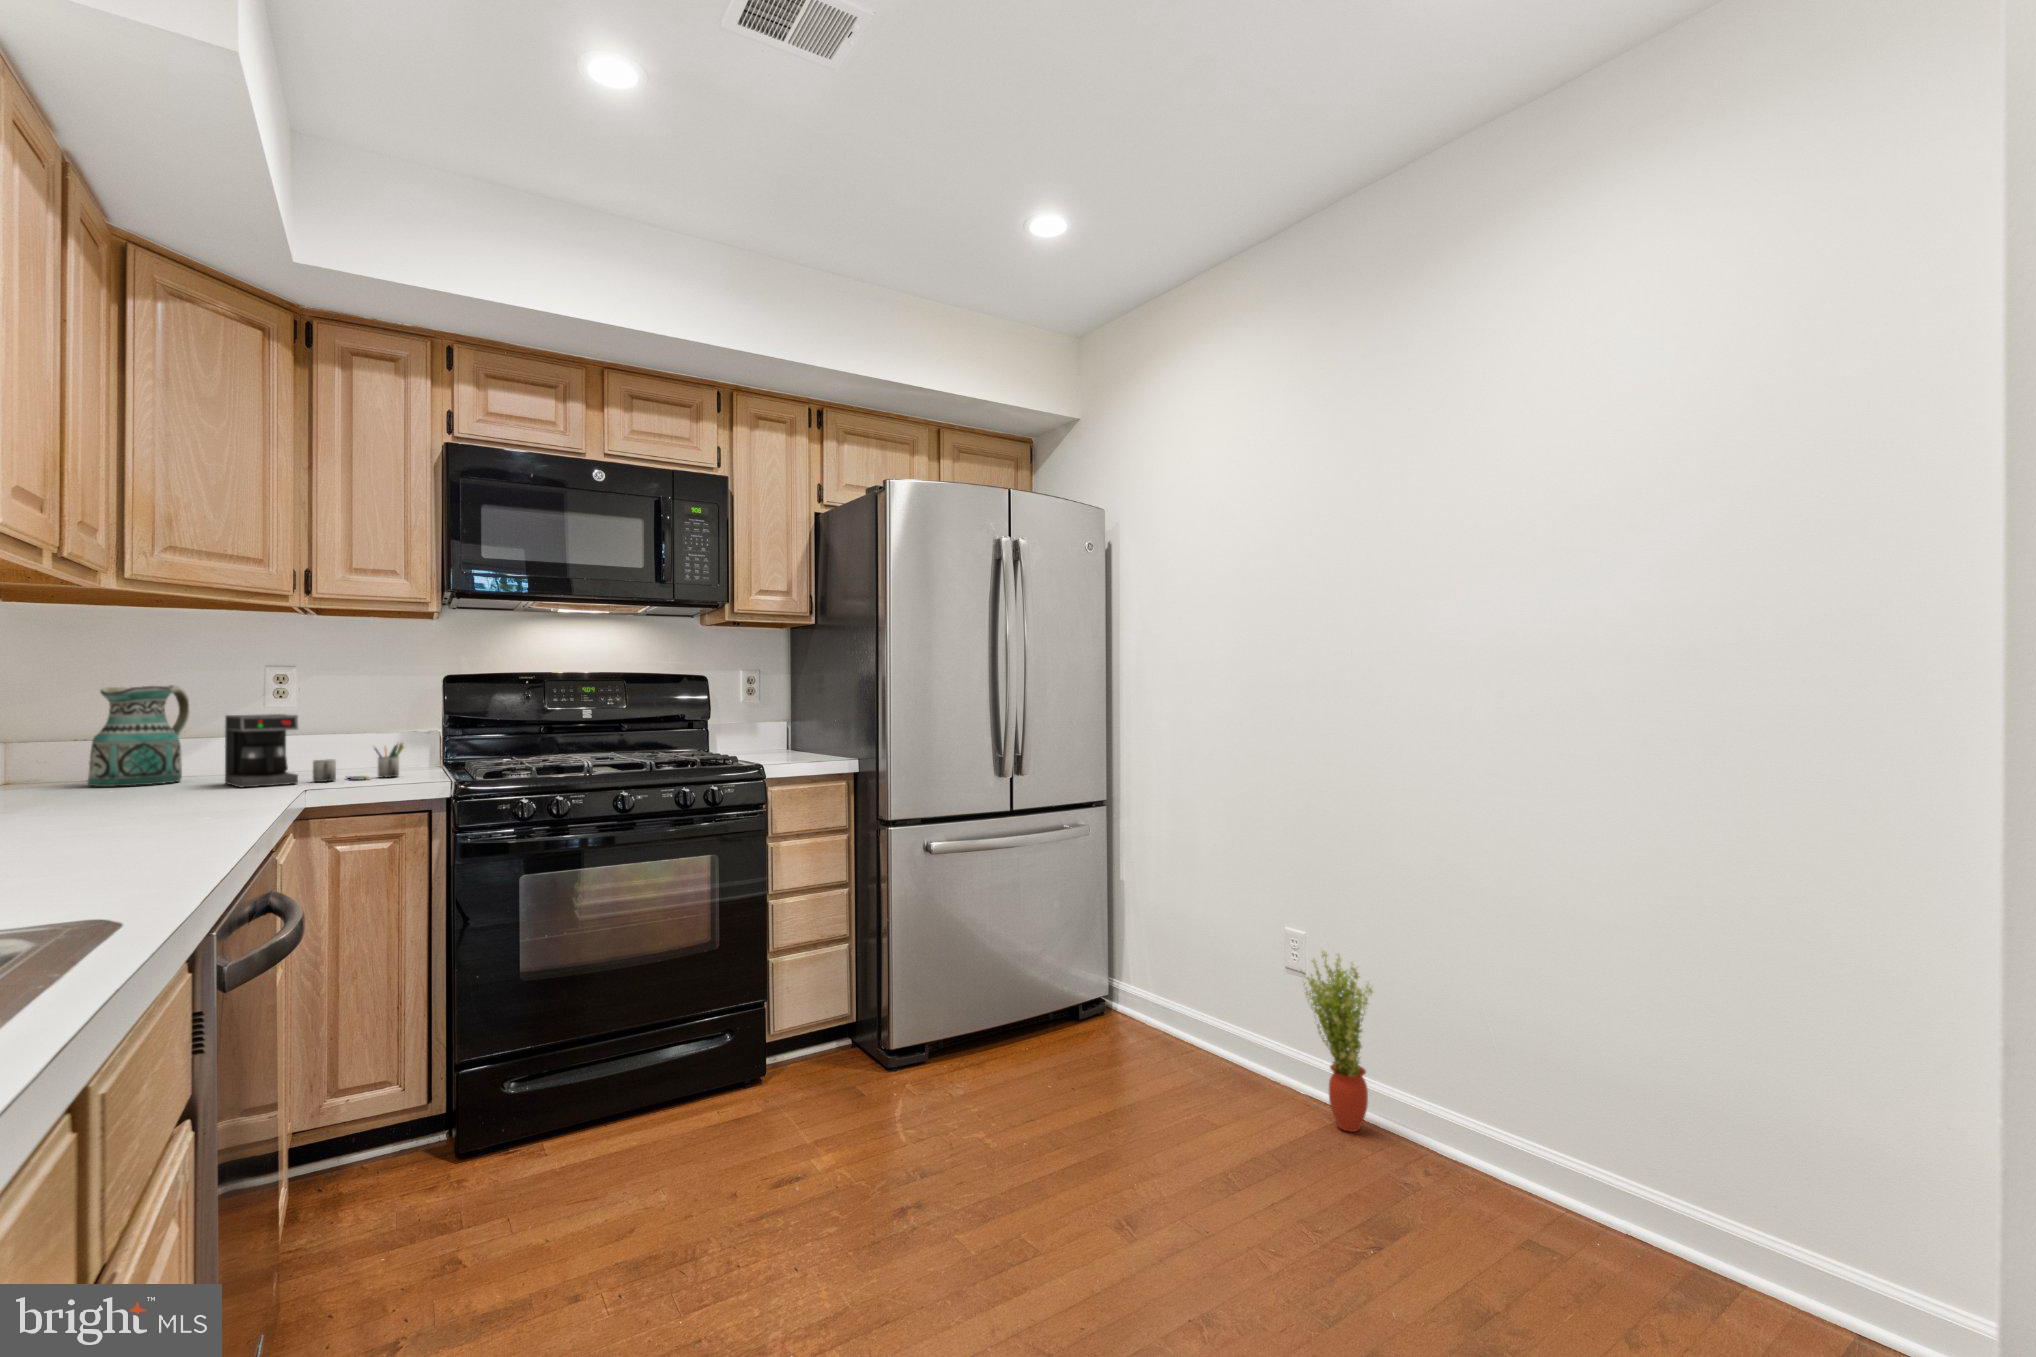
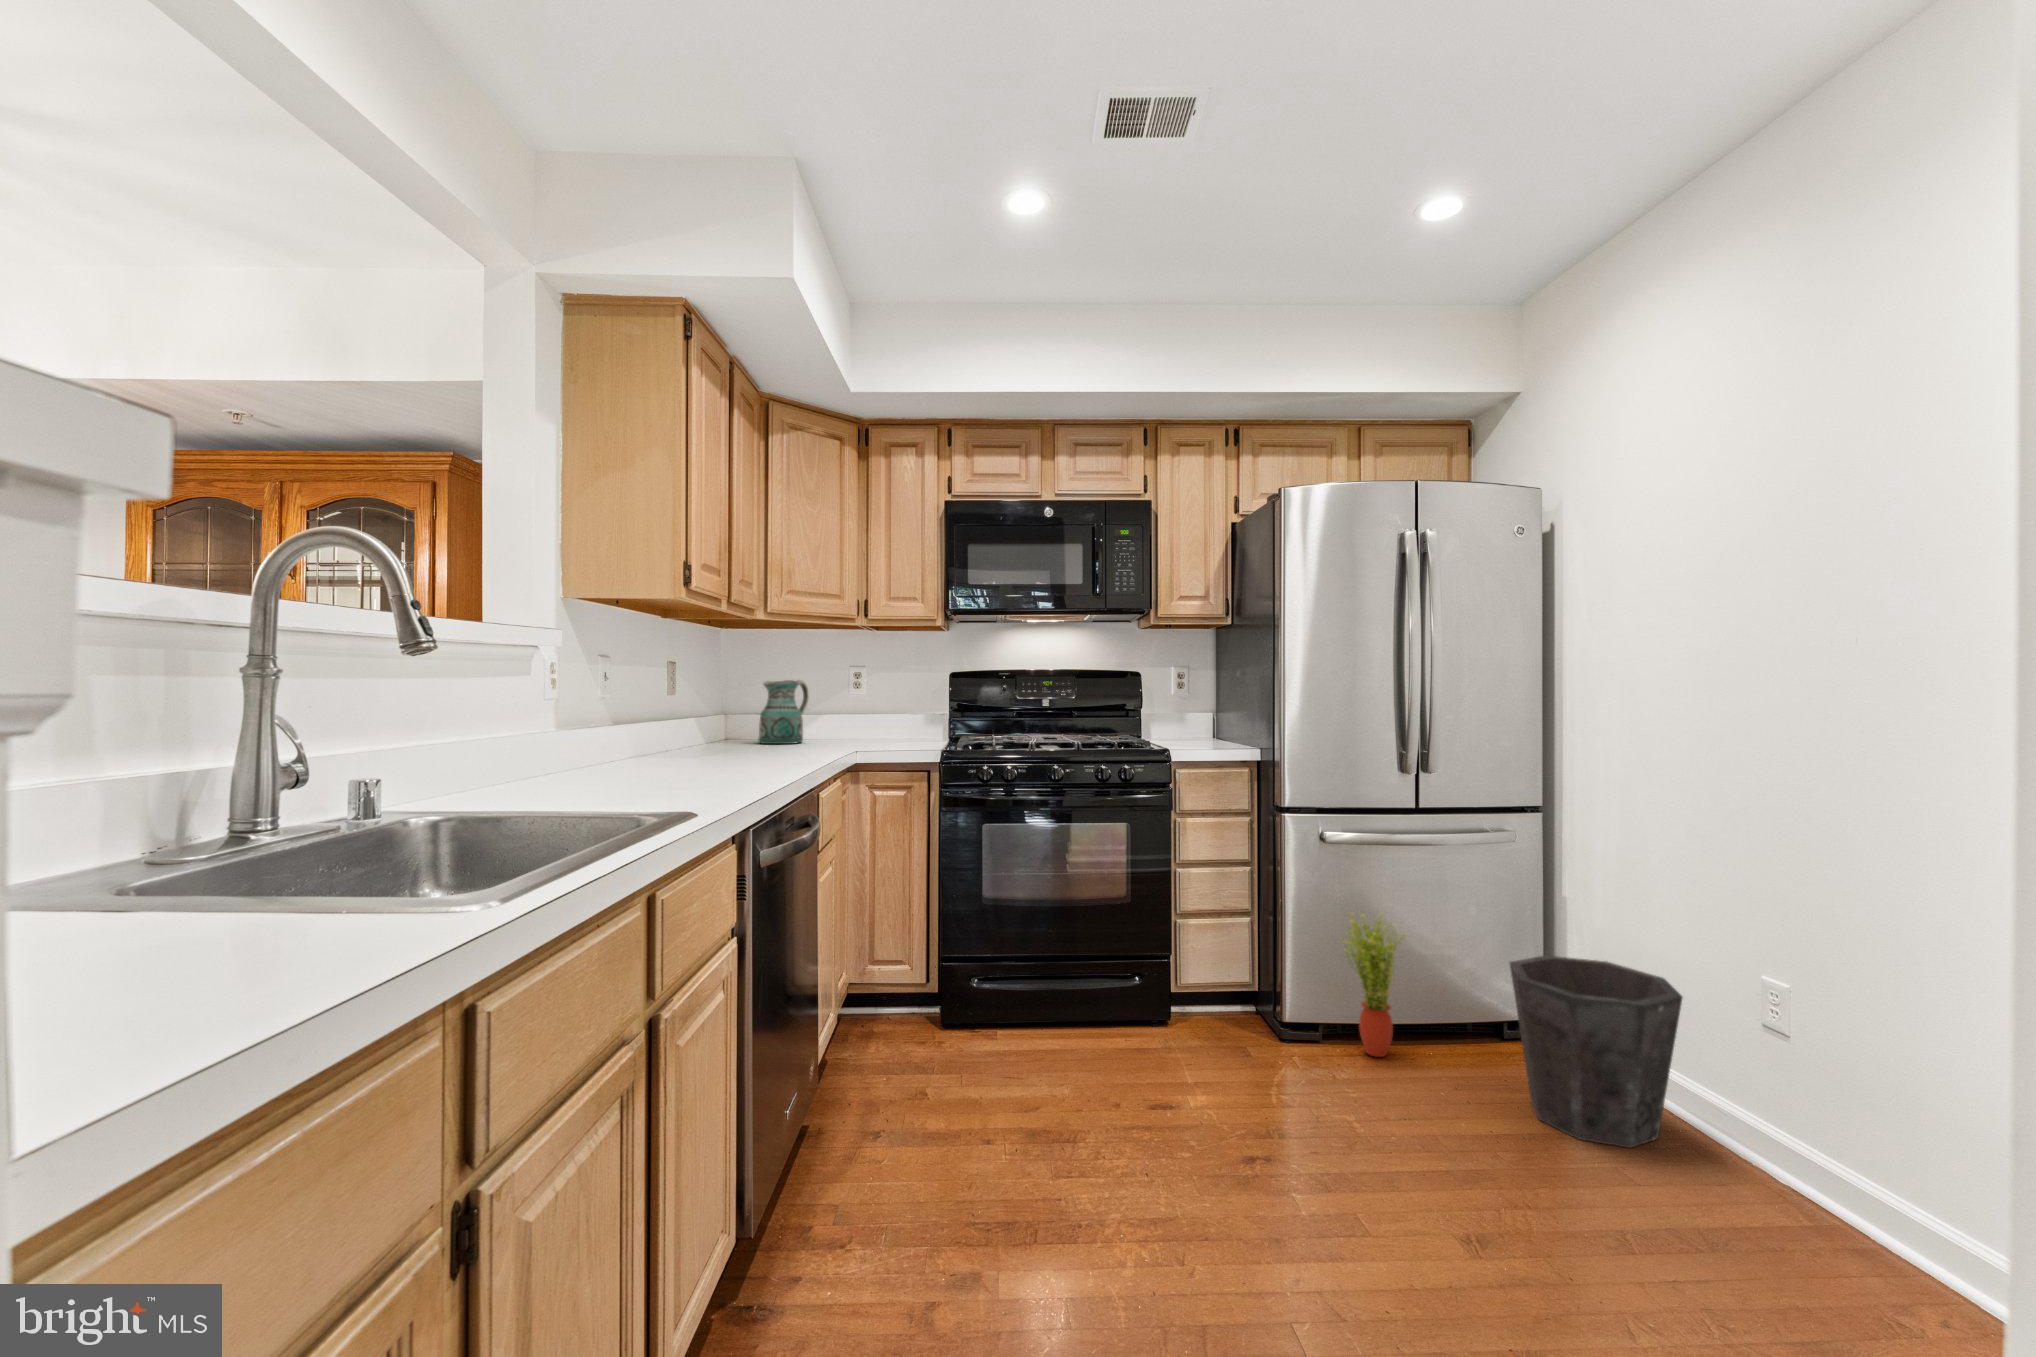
coffee maker: present [225,714,404,788] -> none [821,700,919,748]
waste bin: none [1103,934,1238,1100] -> present [1510,955,1682,1148]
potted plant: present [1304,952,1373,1132] -> present [1342,911,1406,1057]

